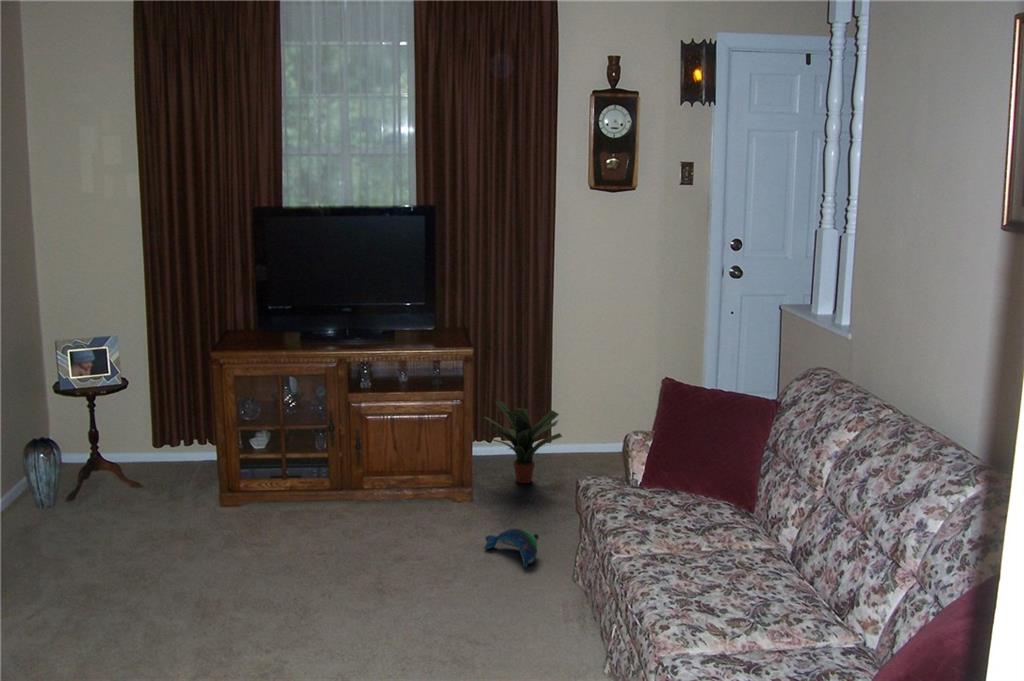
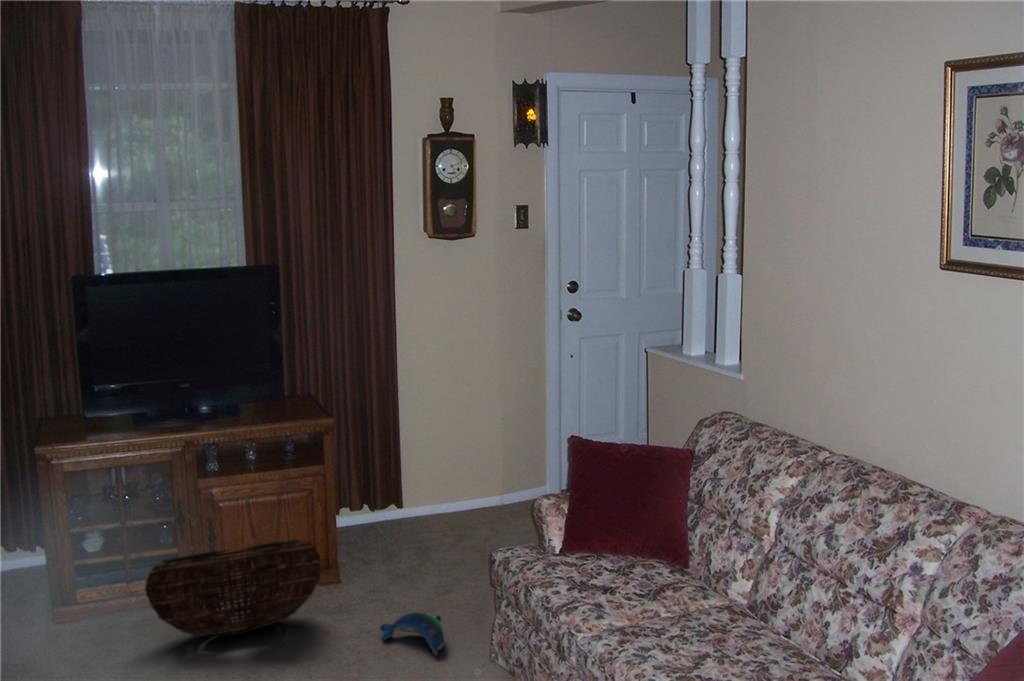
potted plant: present [485,401,562,483] -> none [340,469,425,556]
basket: none [295,451,446,527] -> present [145,540,322,636]

